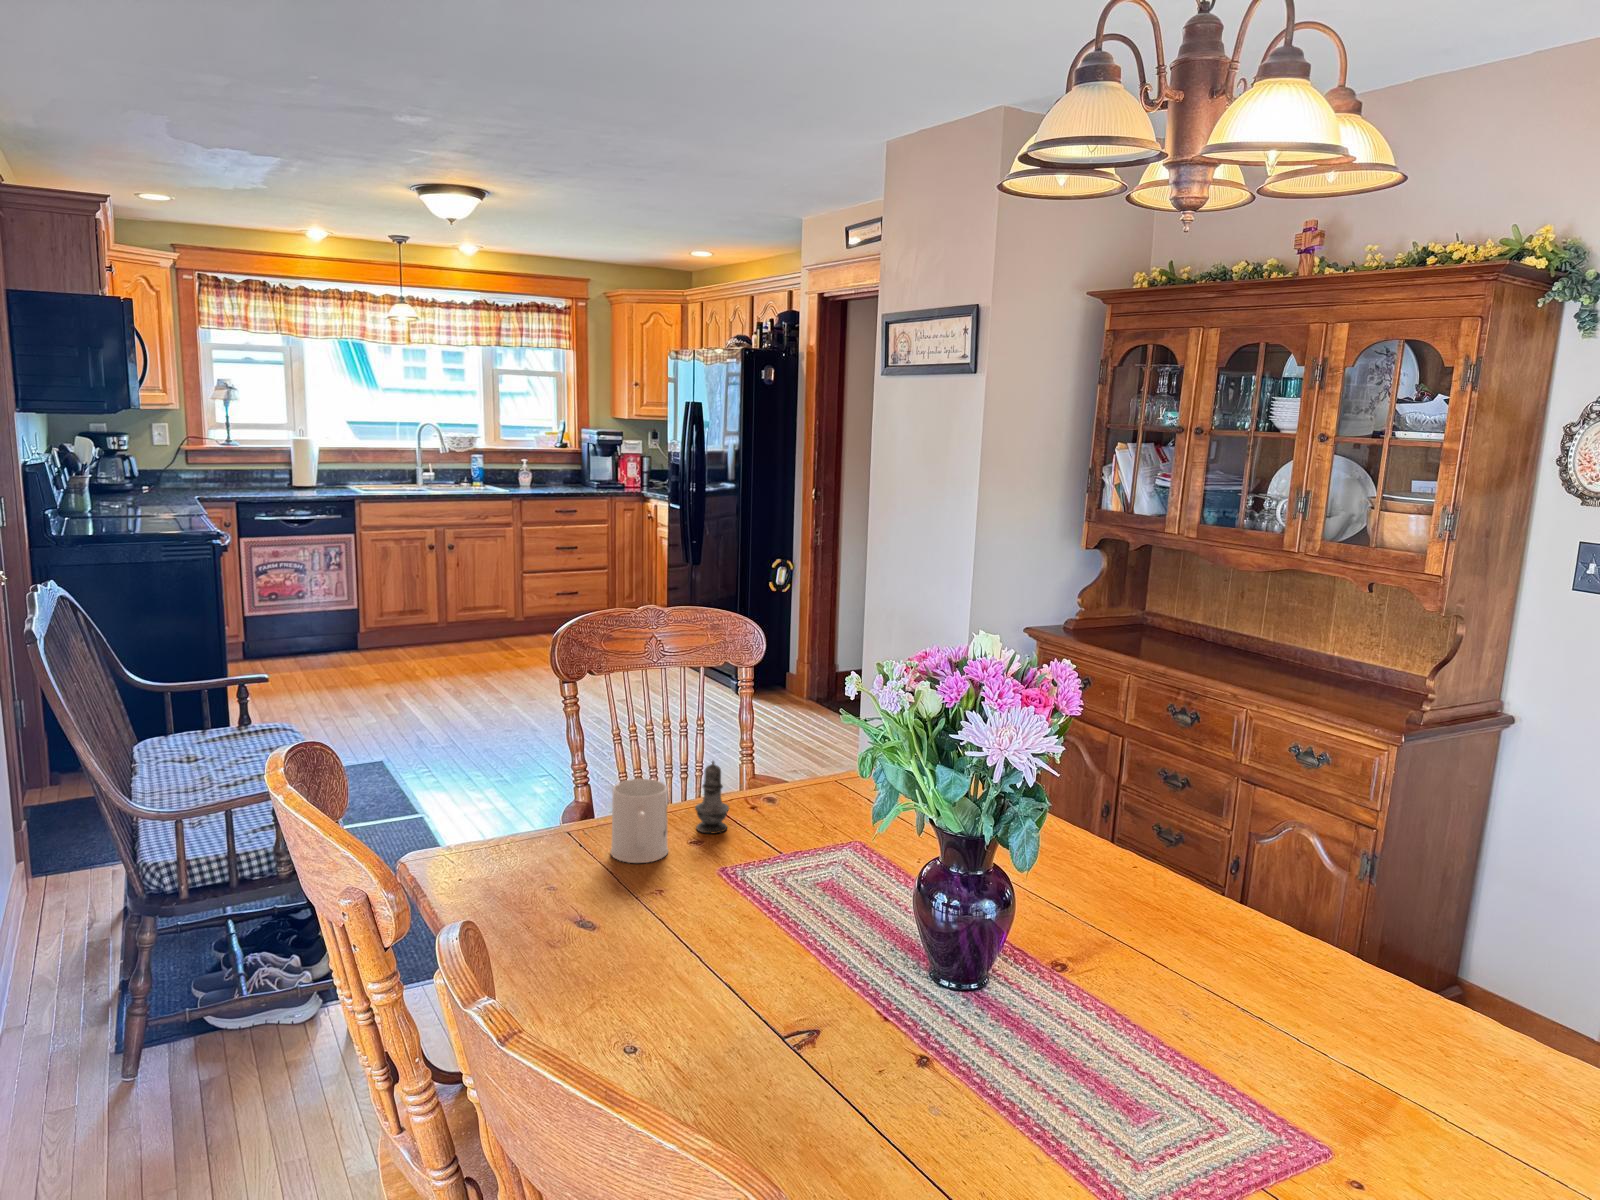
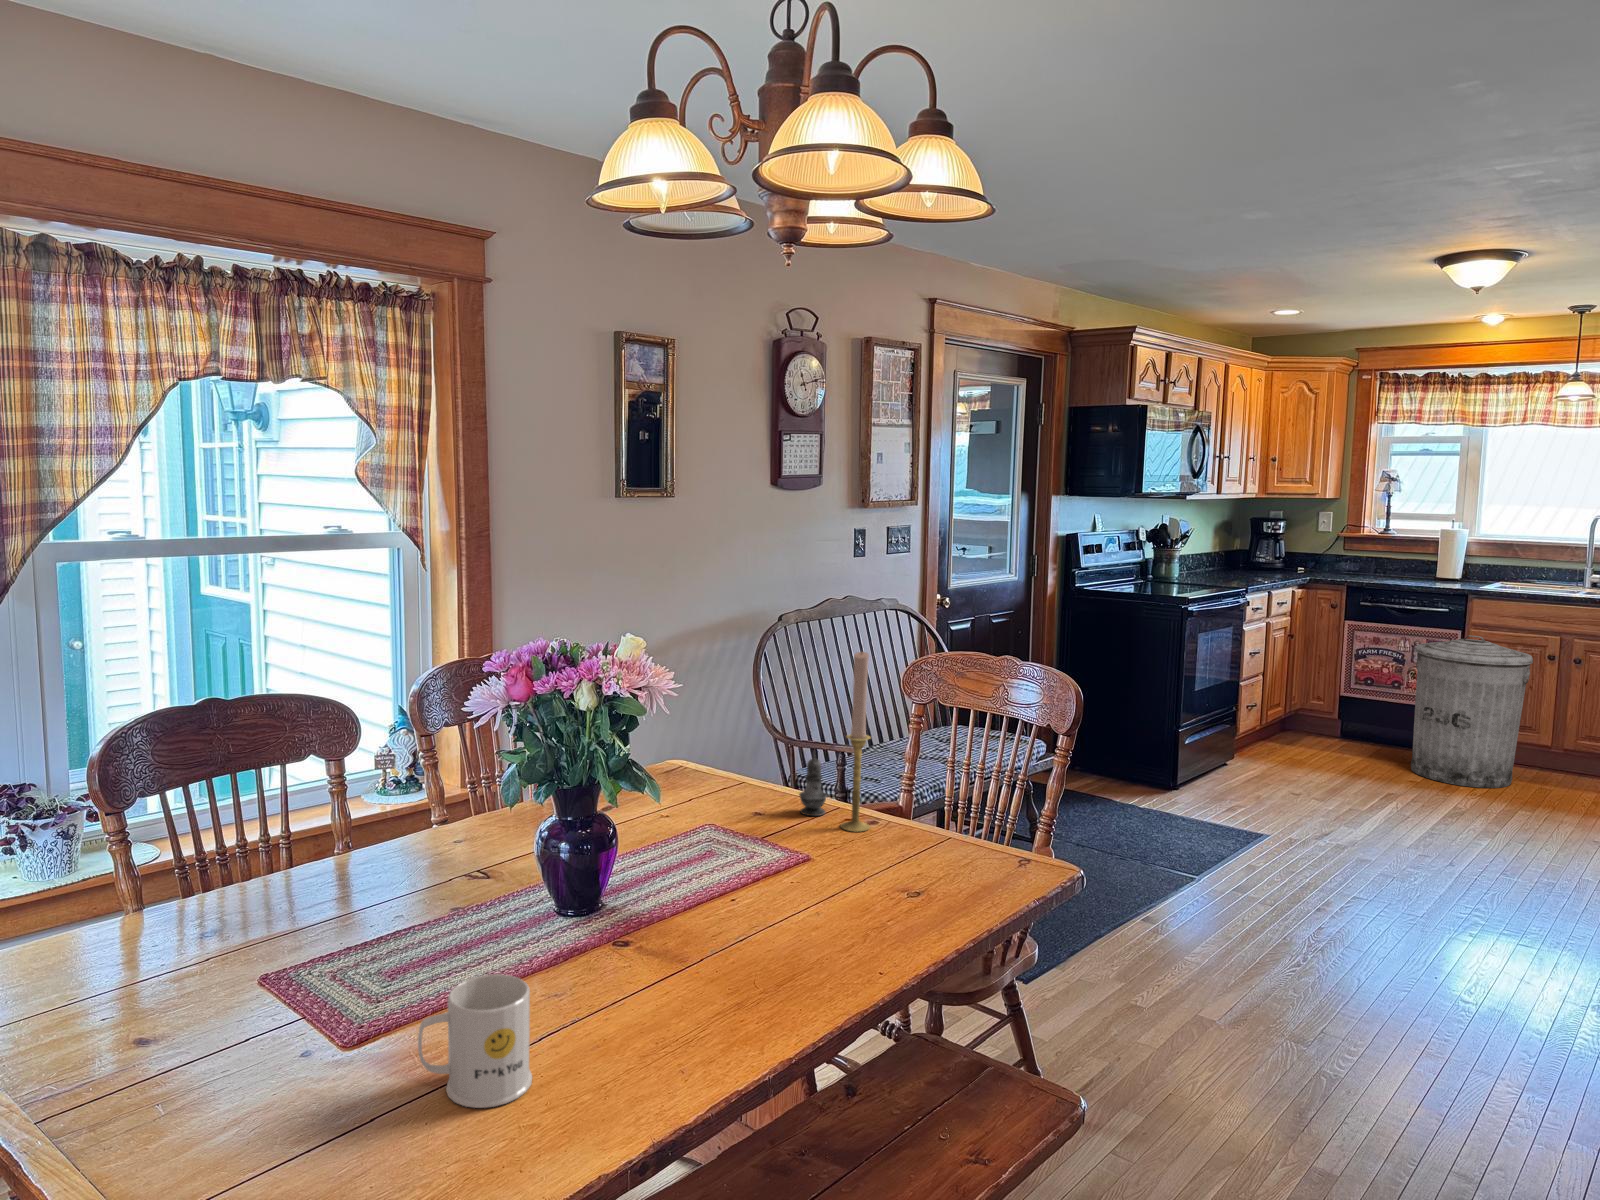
trash can: none [340,536,437,672] -> present [1411,635,1533,788]
candlestick: none [756,622,790,823] -> present [840,652,870,831]
mug: present [611,779,668,863] -> present [418,974,532,1108]

